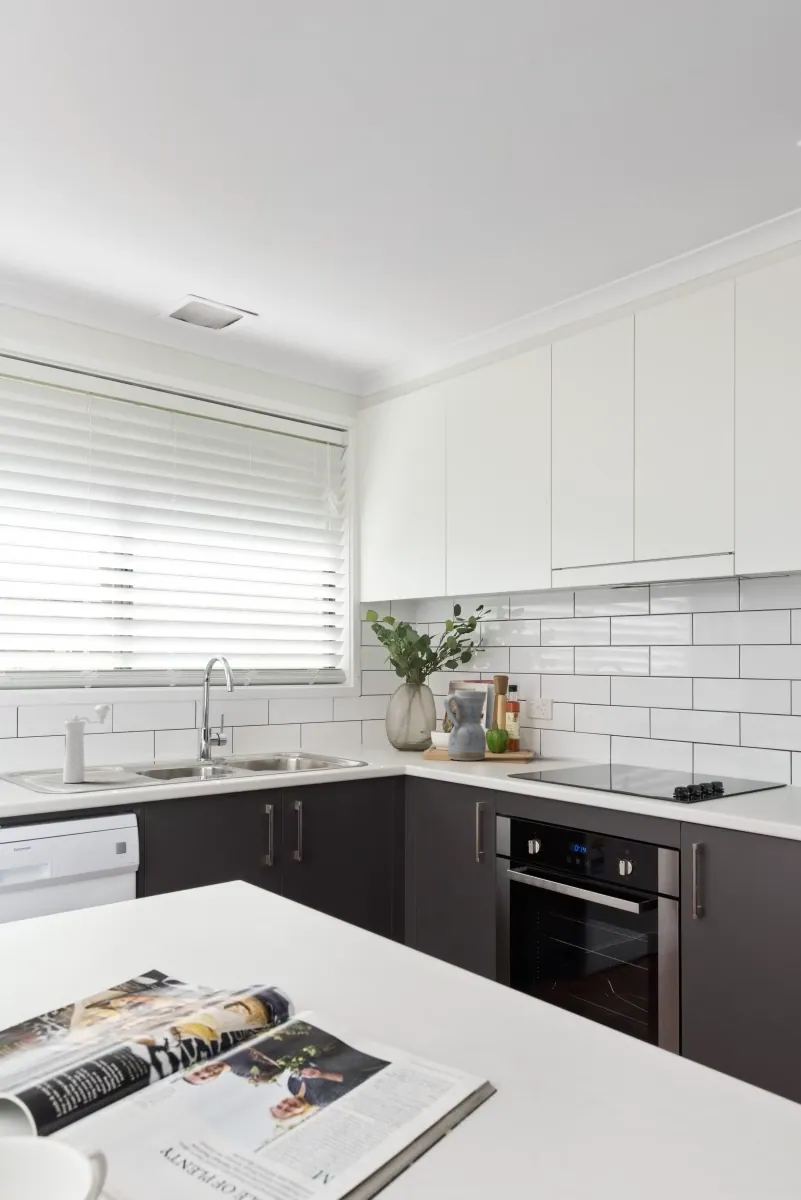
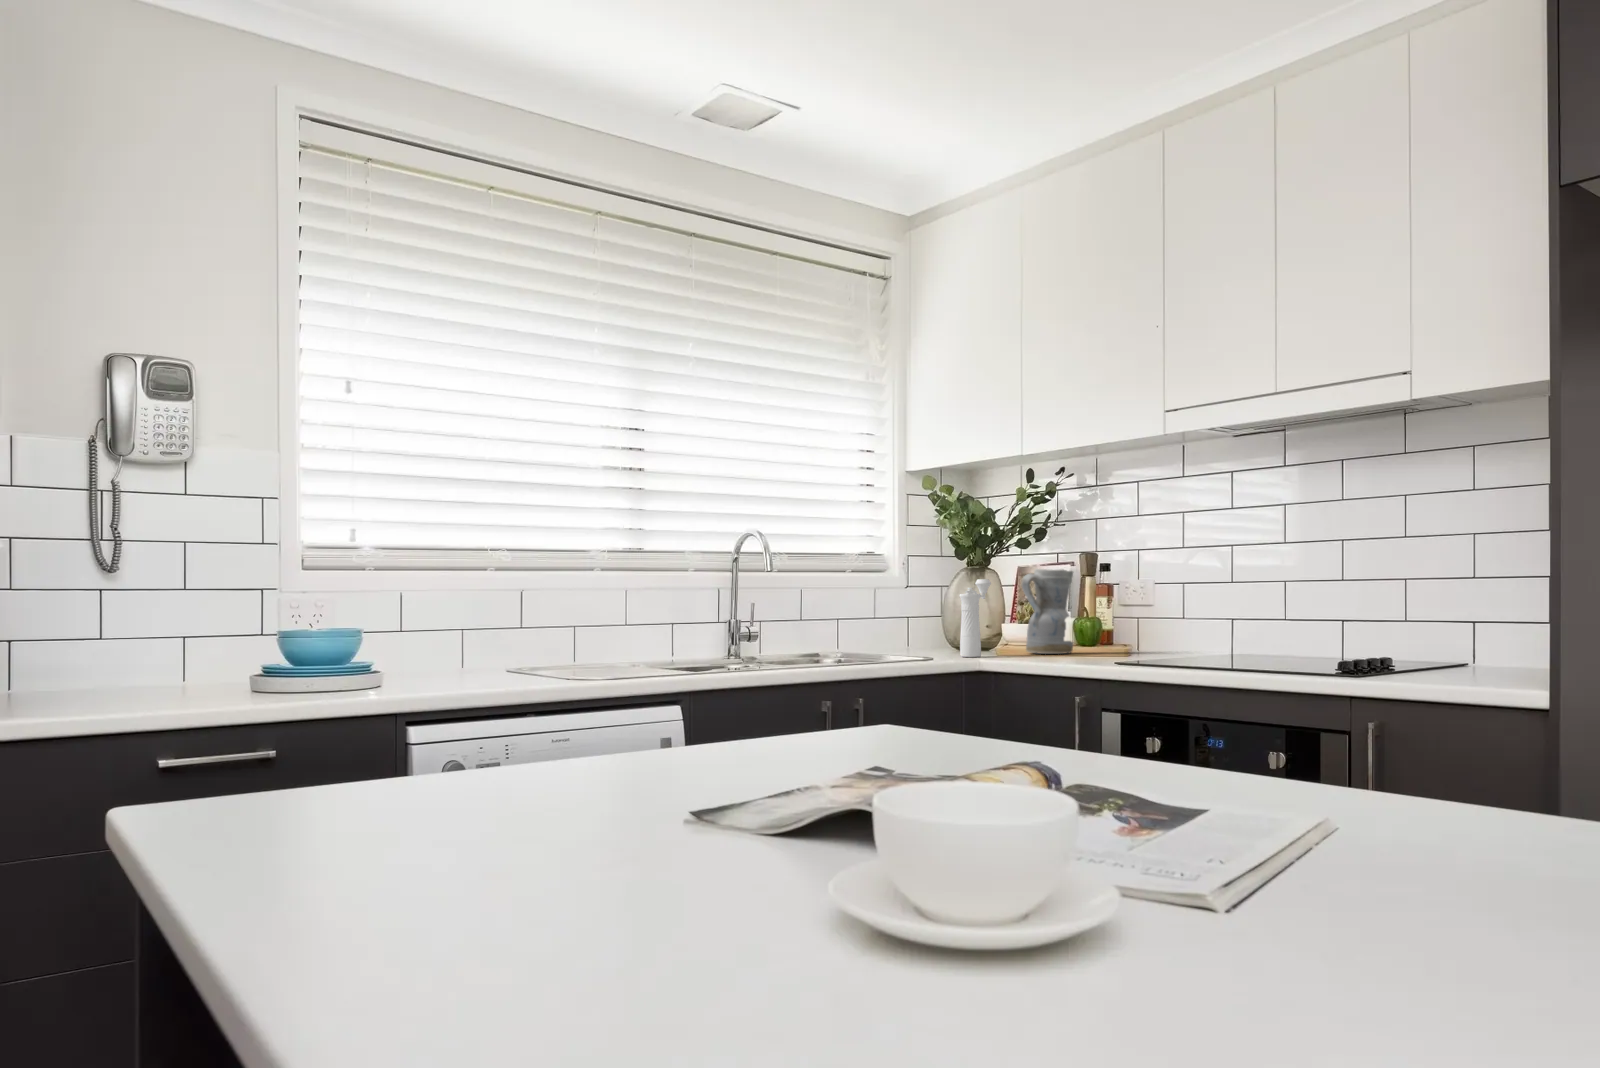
pepper mill: present [63,705,110,783] -> present [959,579,991,657]

